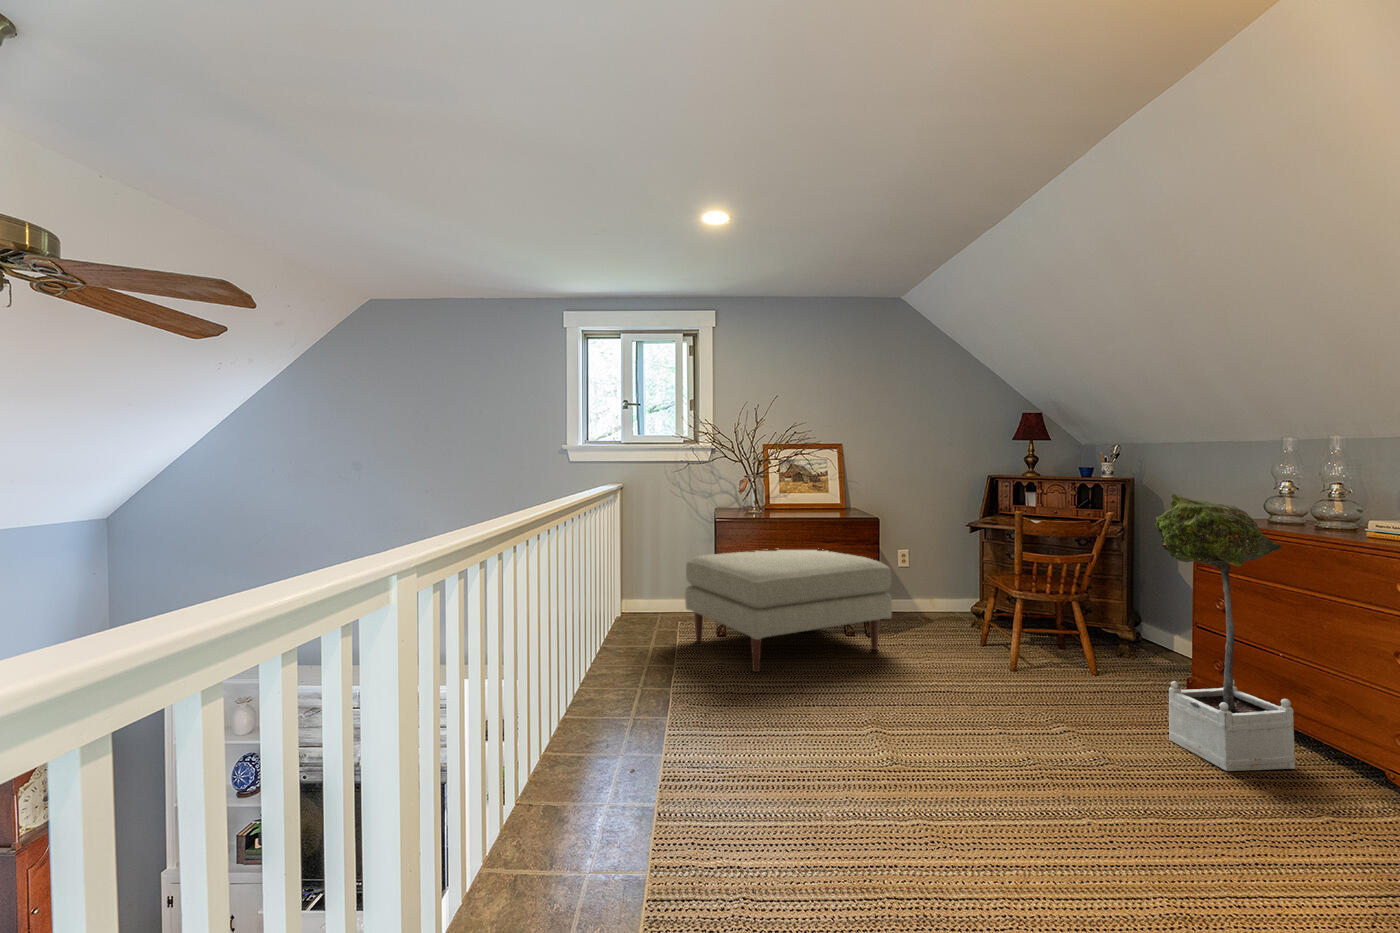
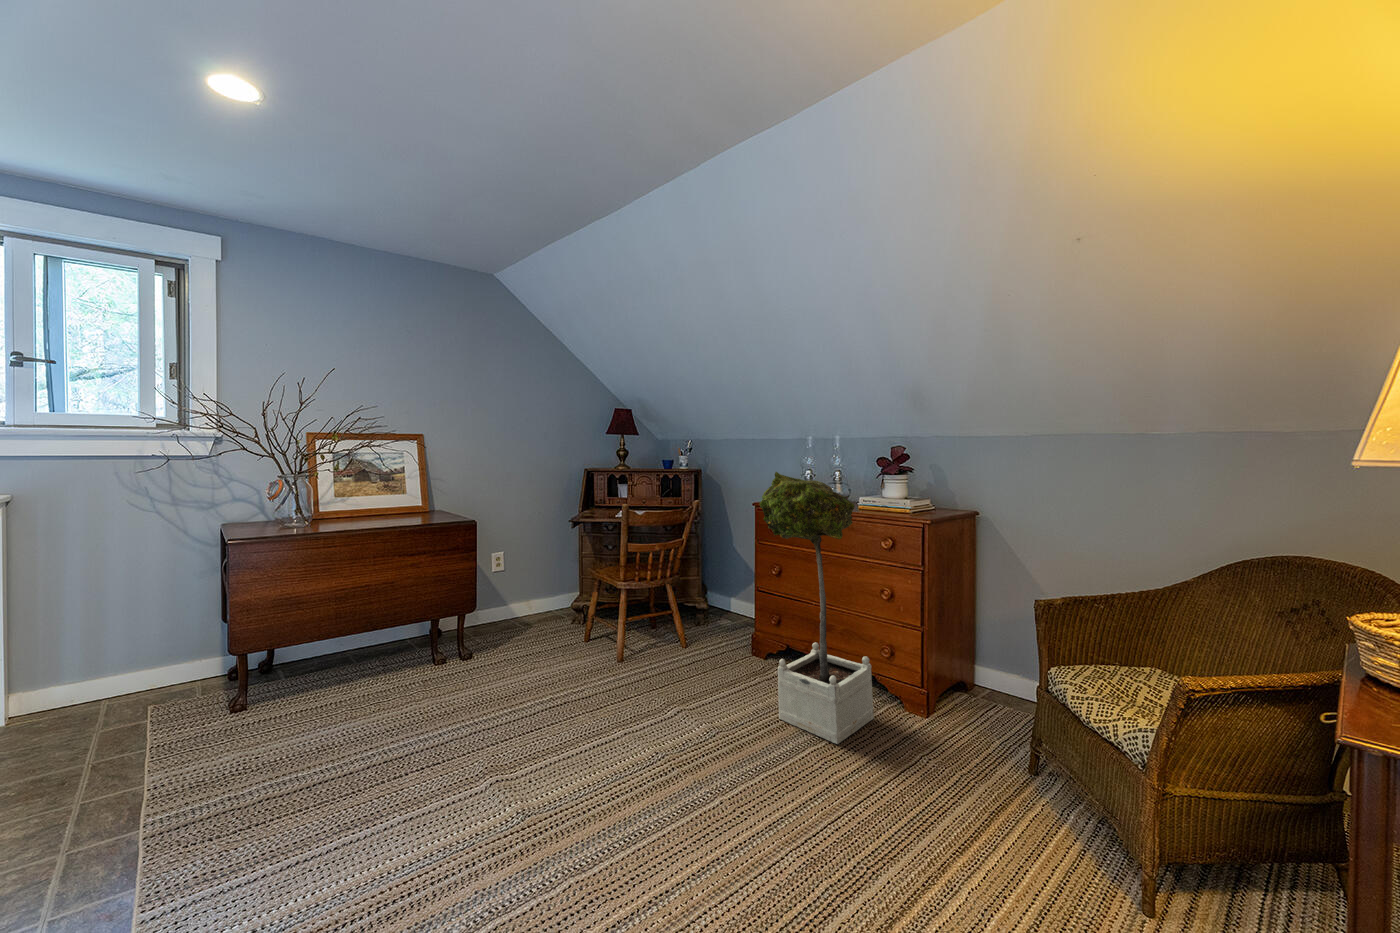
ottoman: present [685,548,892,672] -> none [130,563,488,782]

